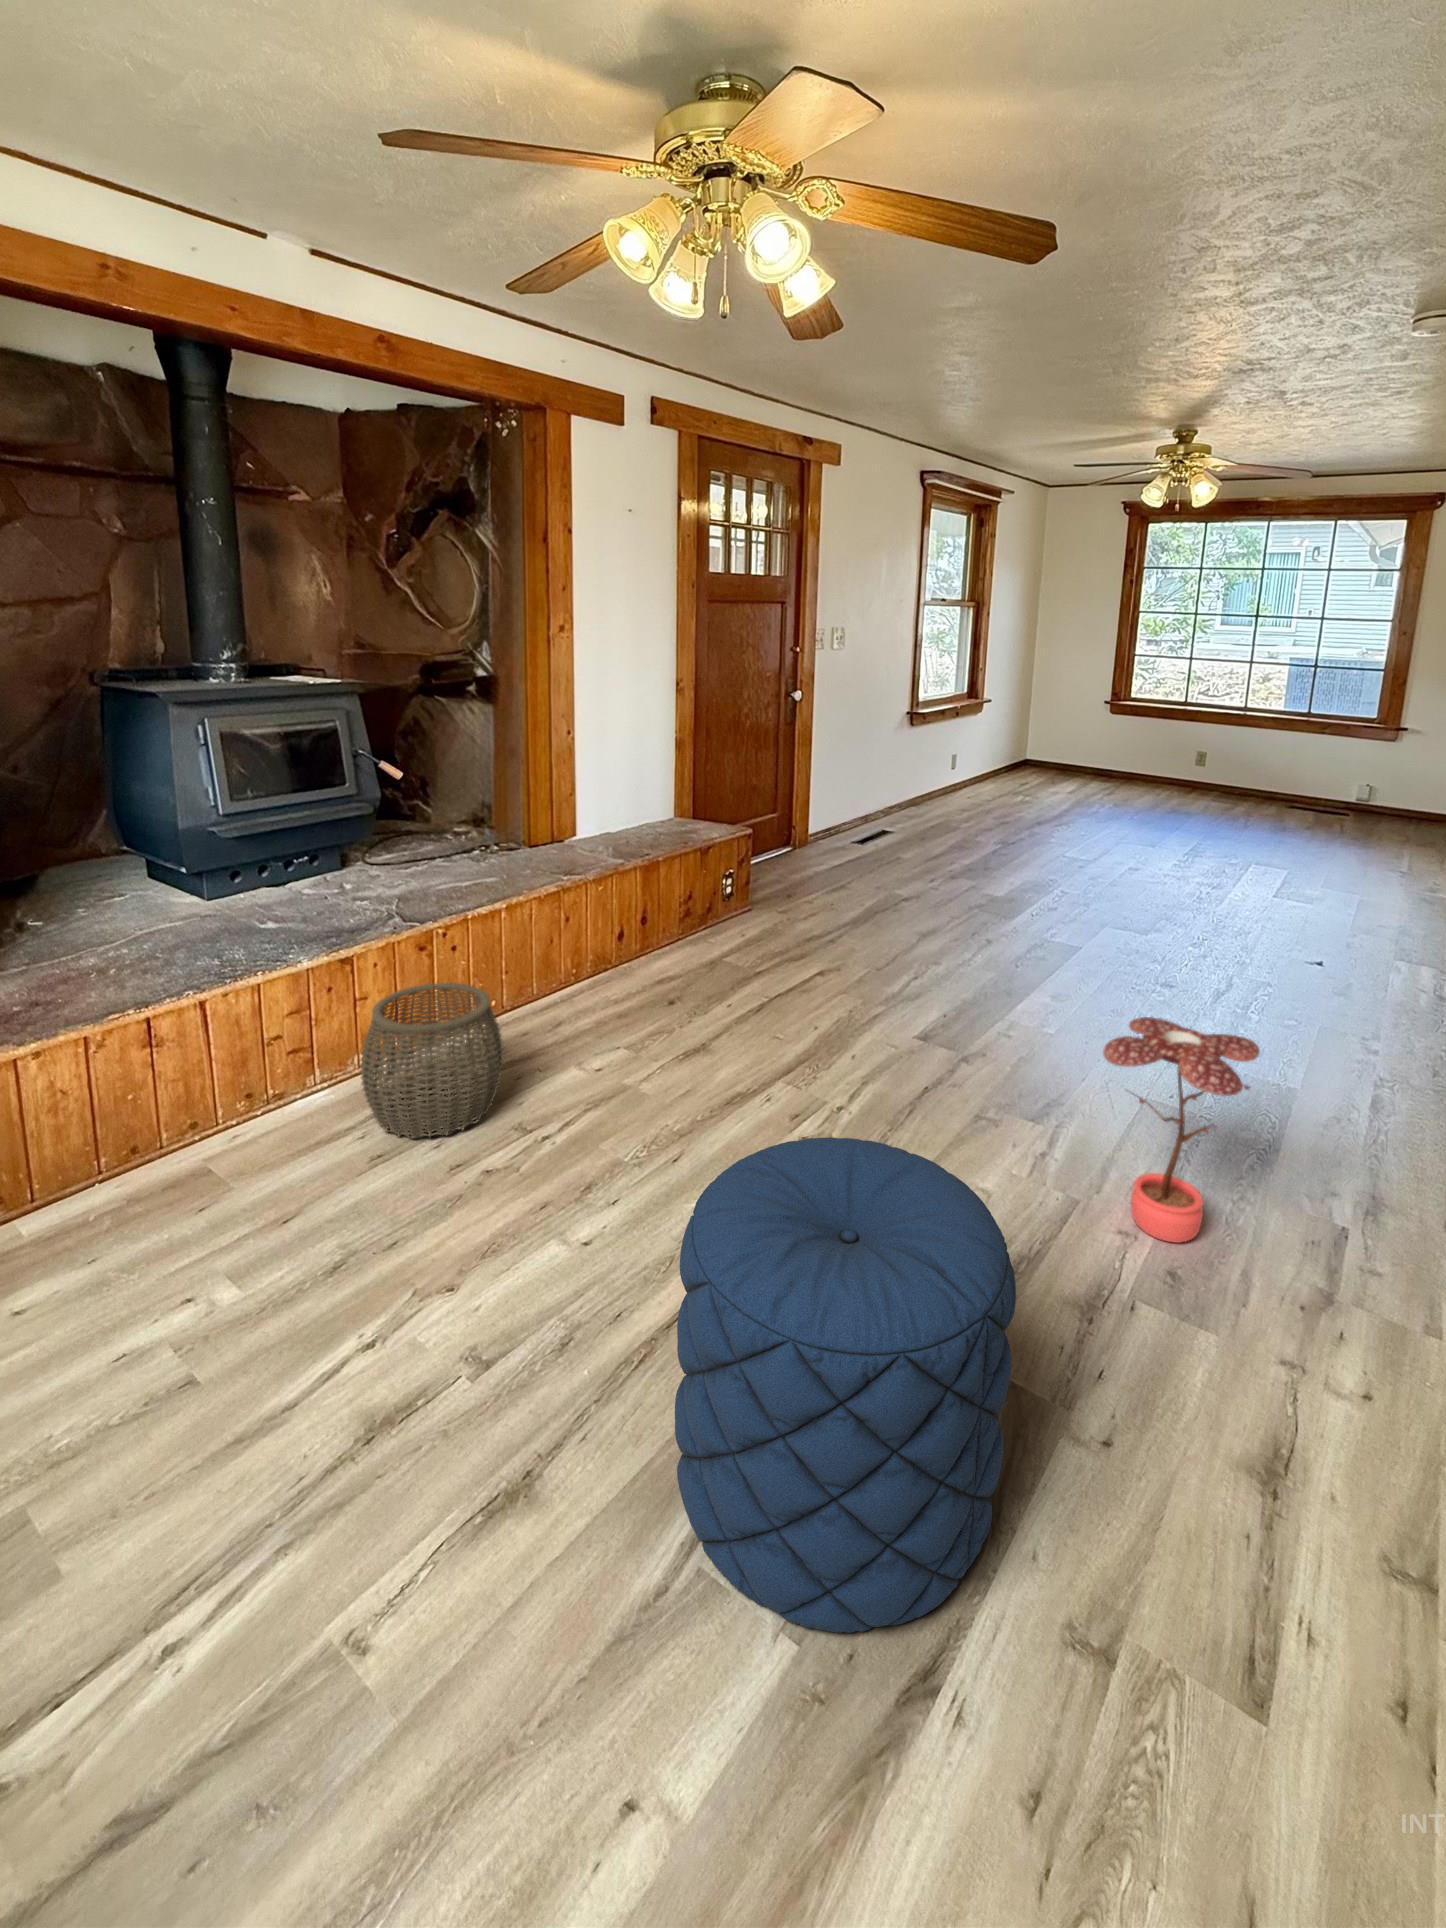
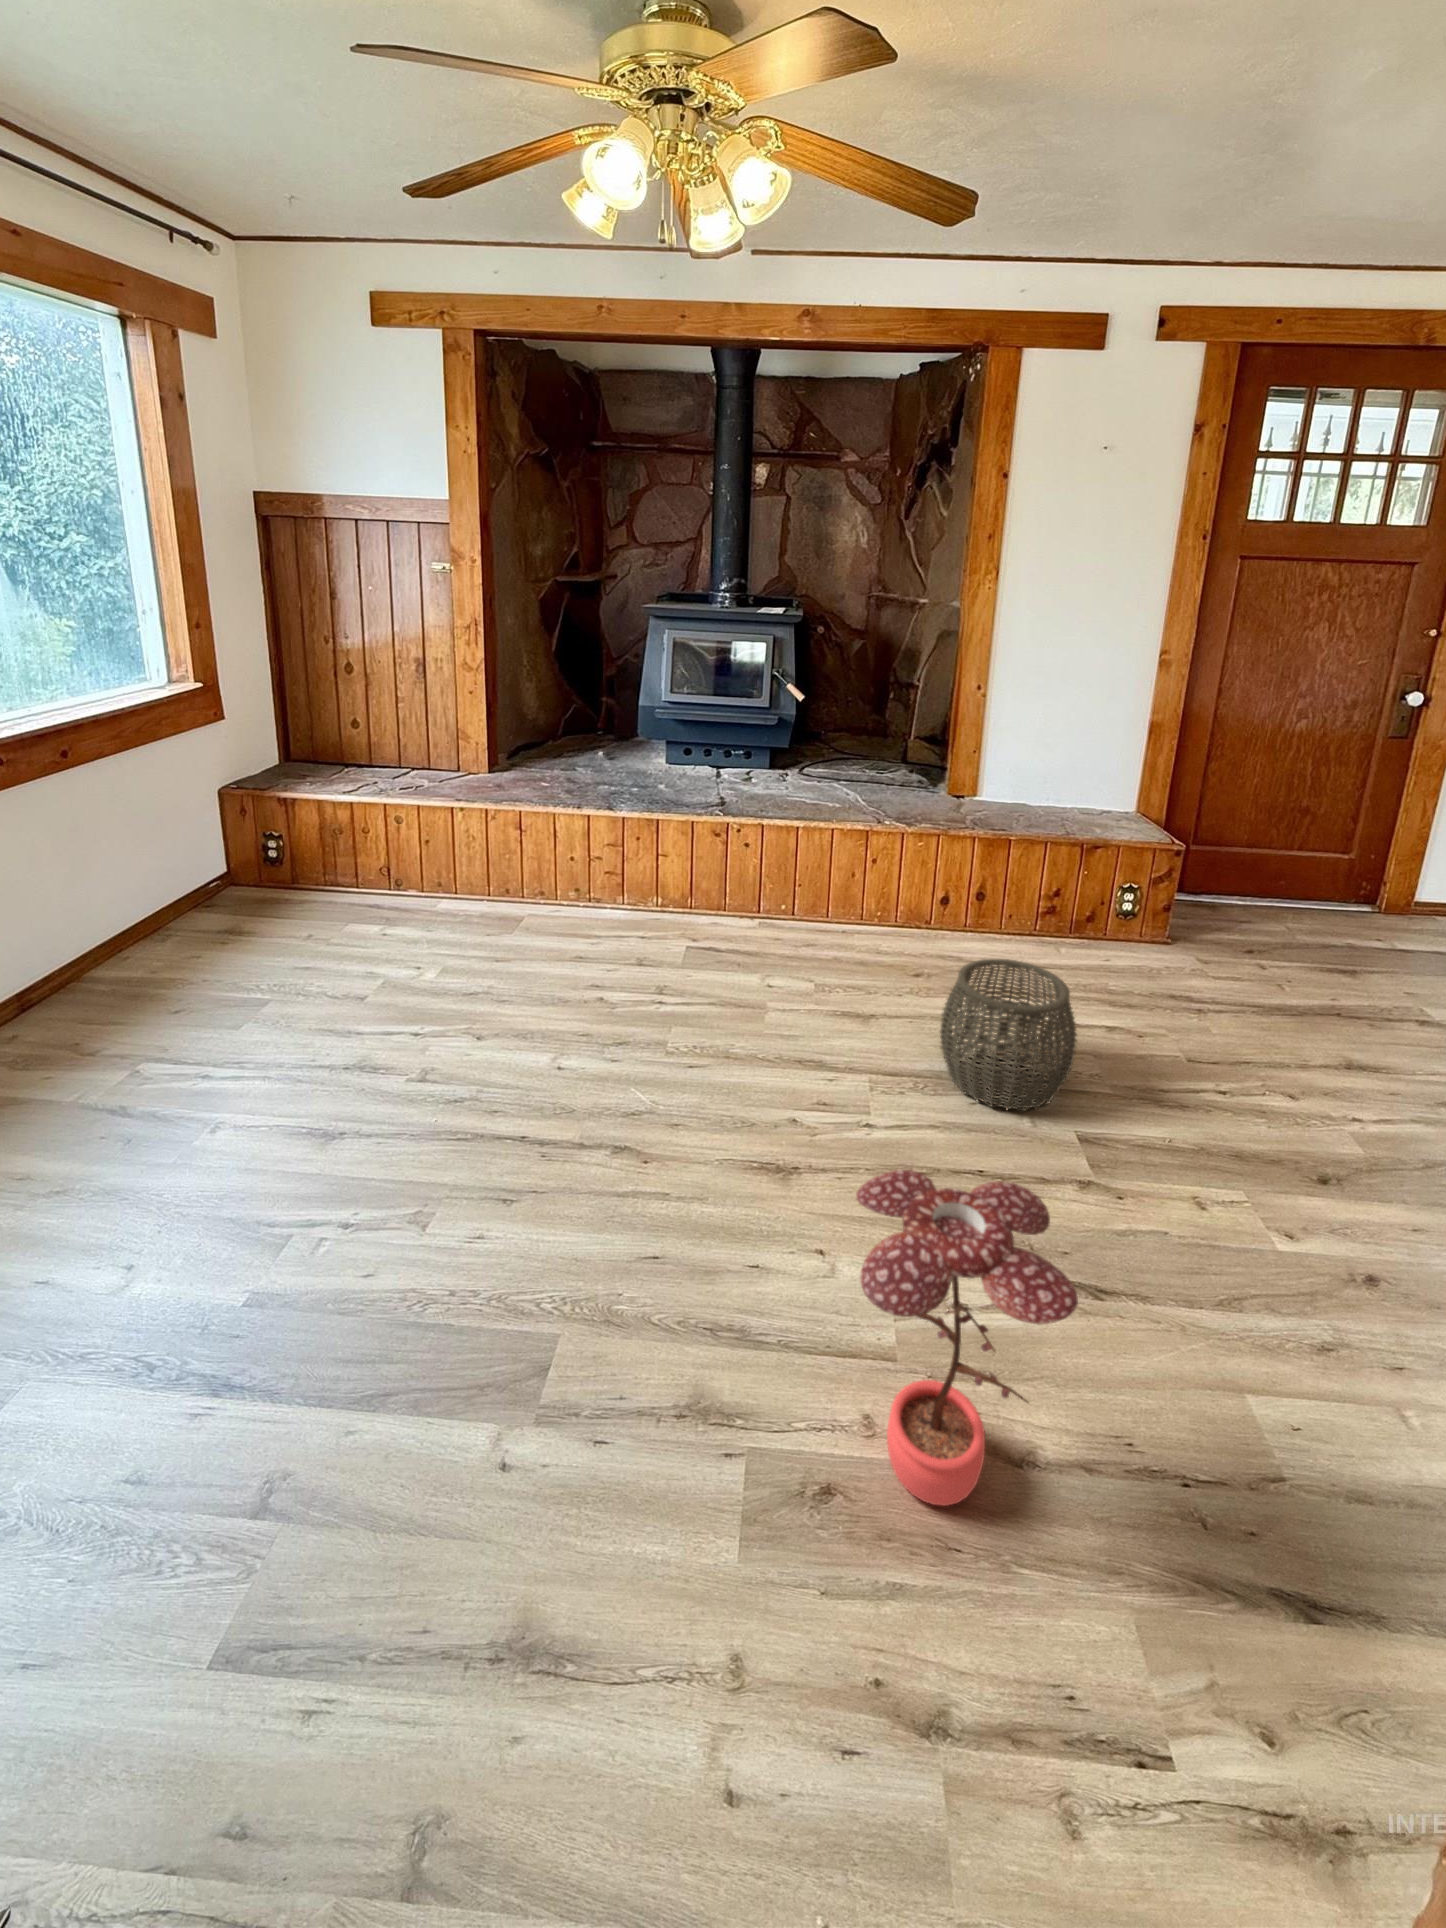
woven basket: present [360,983,504,1138] -> present [940,959,1077,1111]
pouf: present [675,1137,1016,1633] -> none [226,1012,527,1385]

